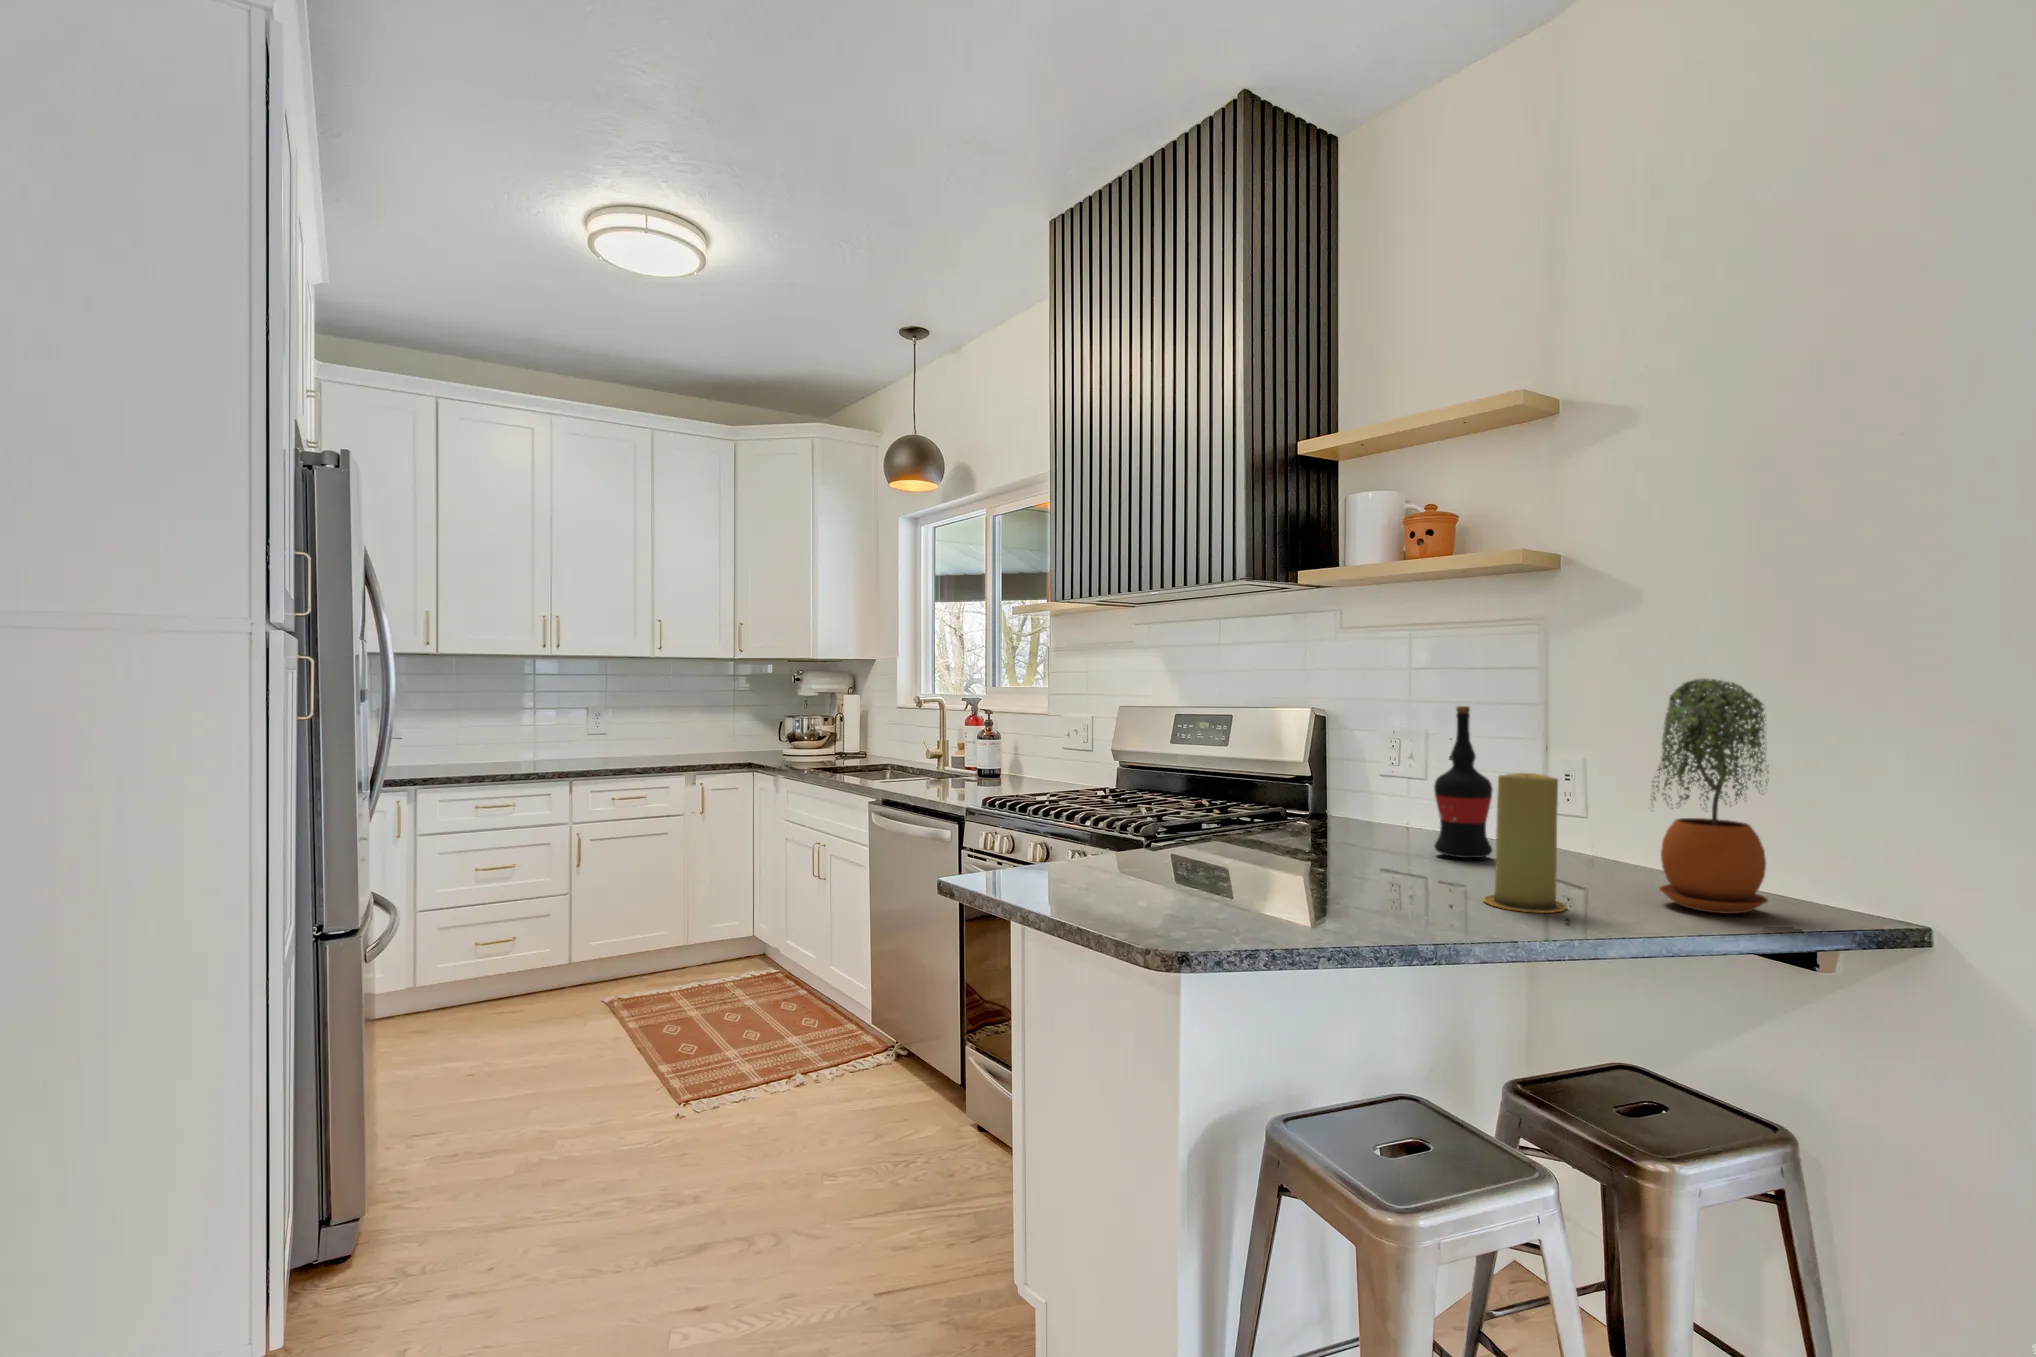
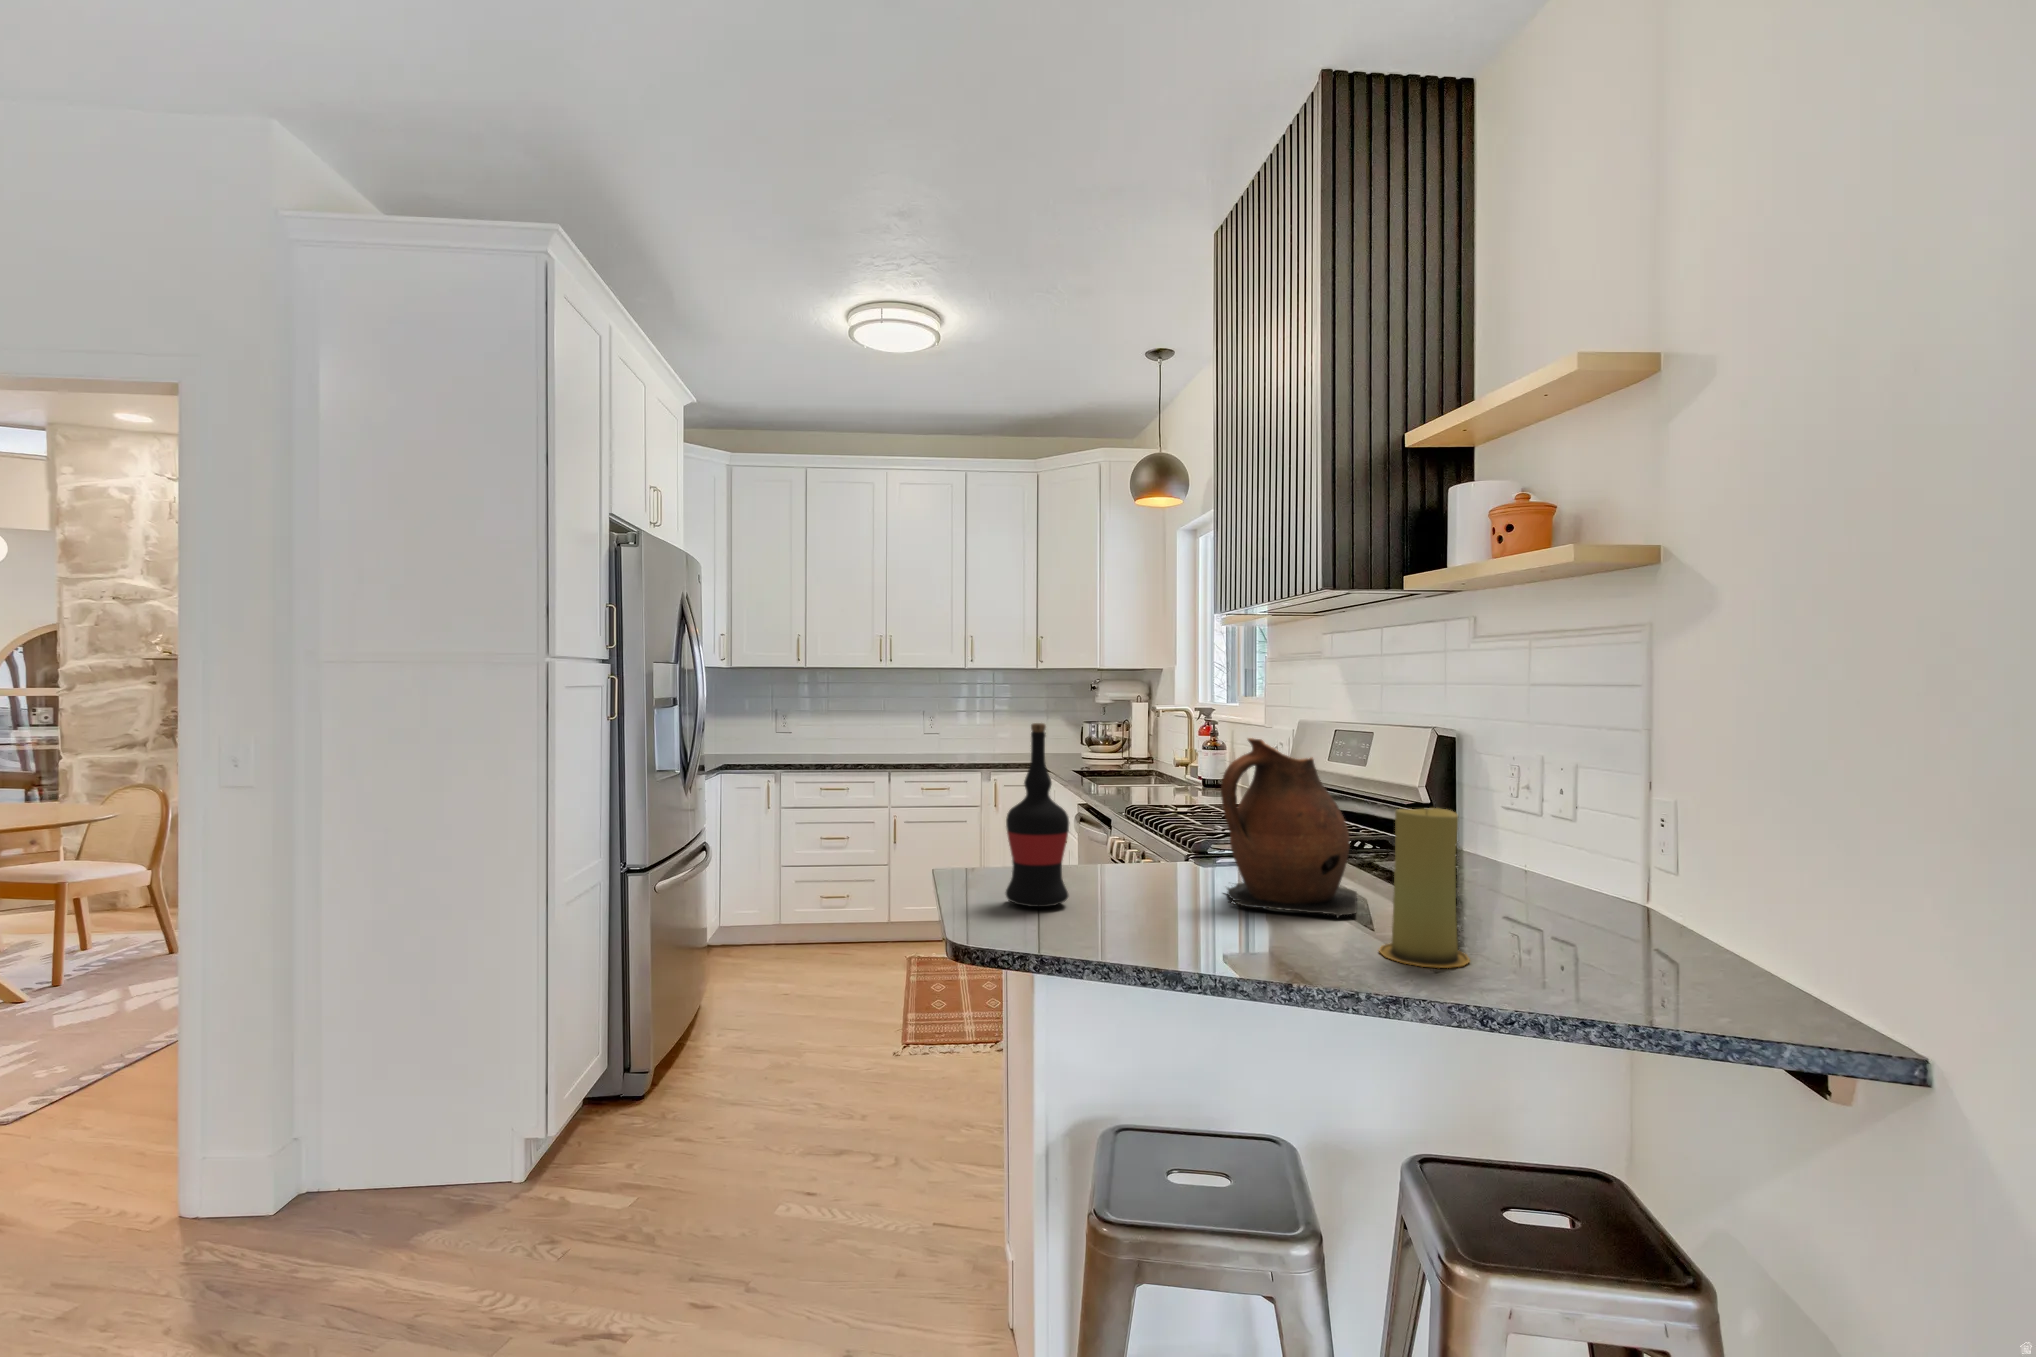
potted plant: present [1652,679,1768,914] -> none [1584,705,1748,1003]
wine bottle: present [1434,706,1492,858] -> present [1006,723,1069,907]
ceramic pitcher: none [1251,718,1403,883] -> present [1221,738,1357,918]

